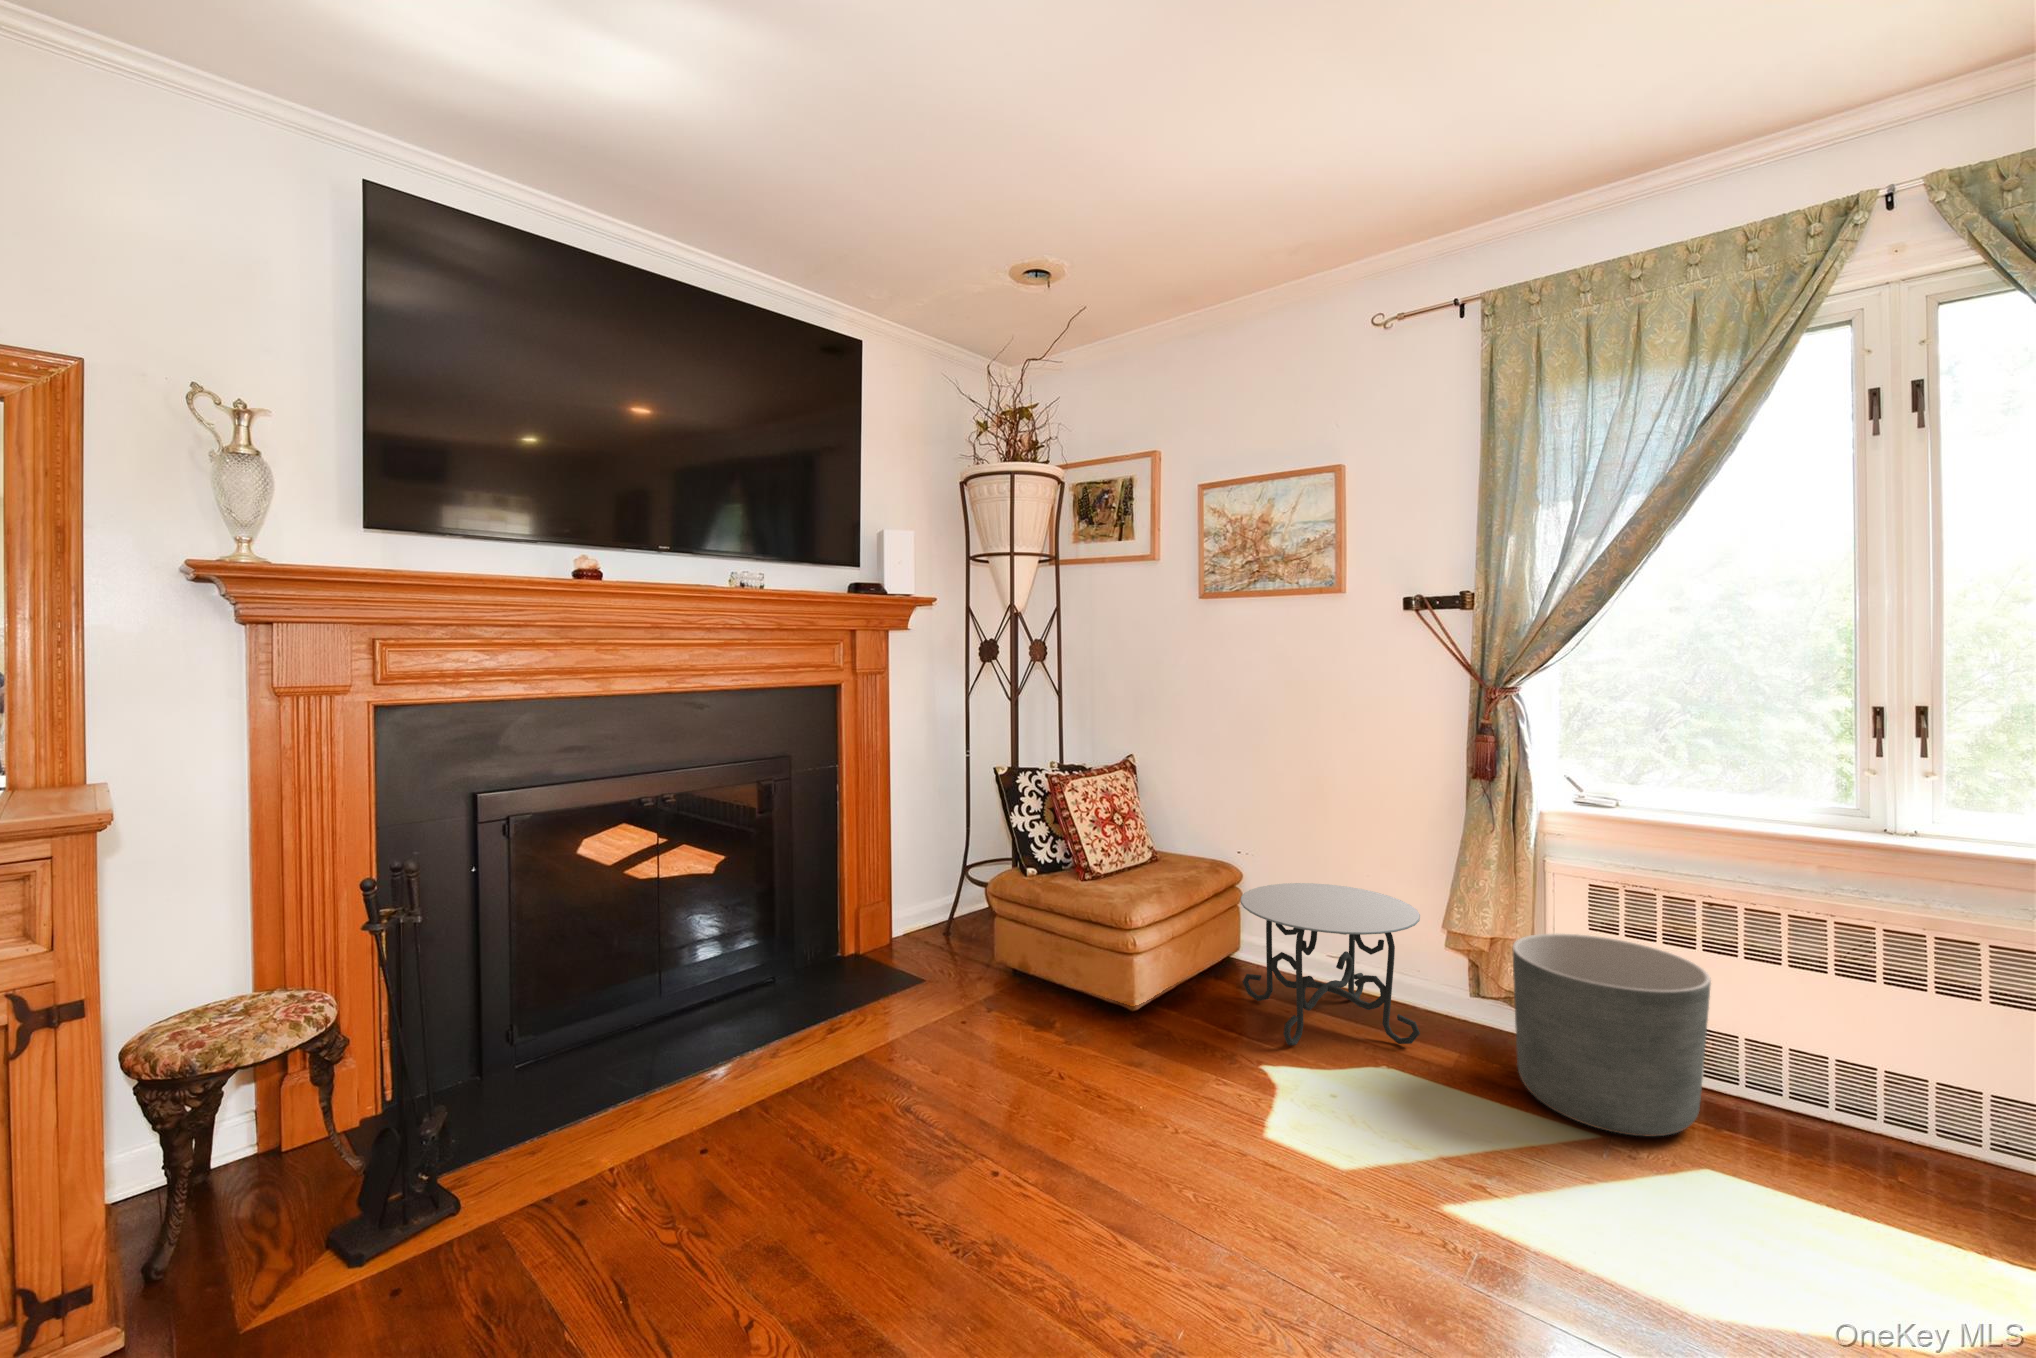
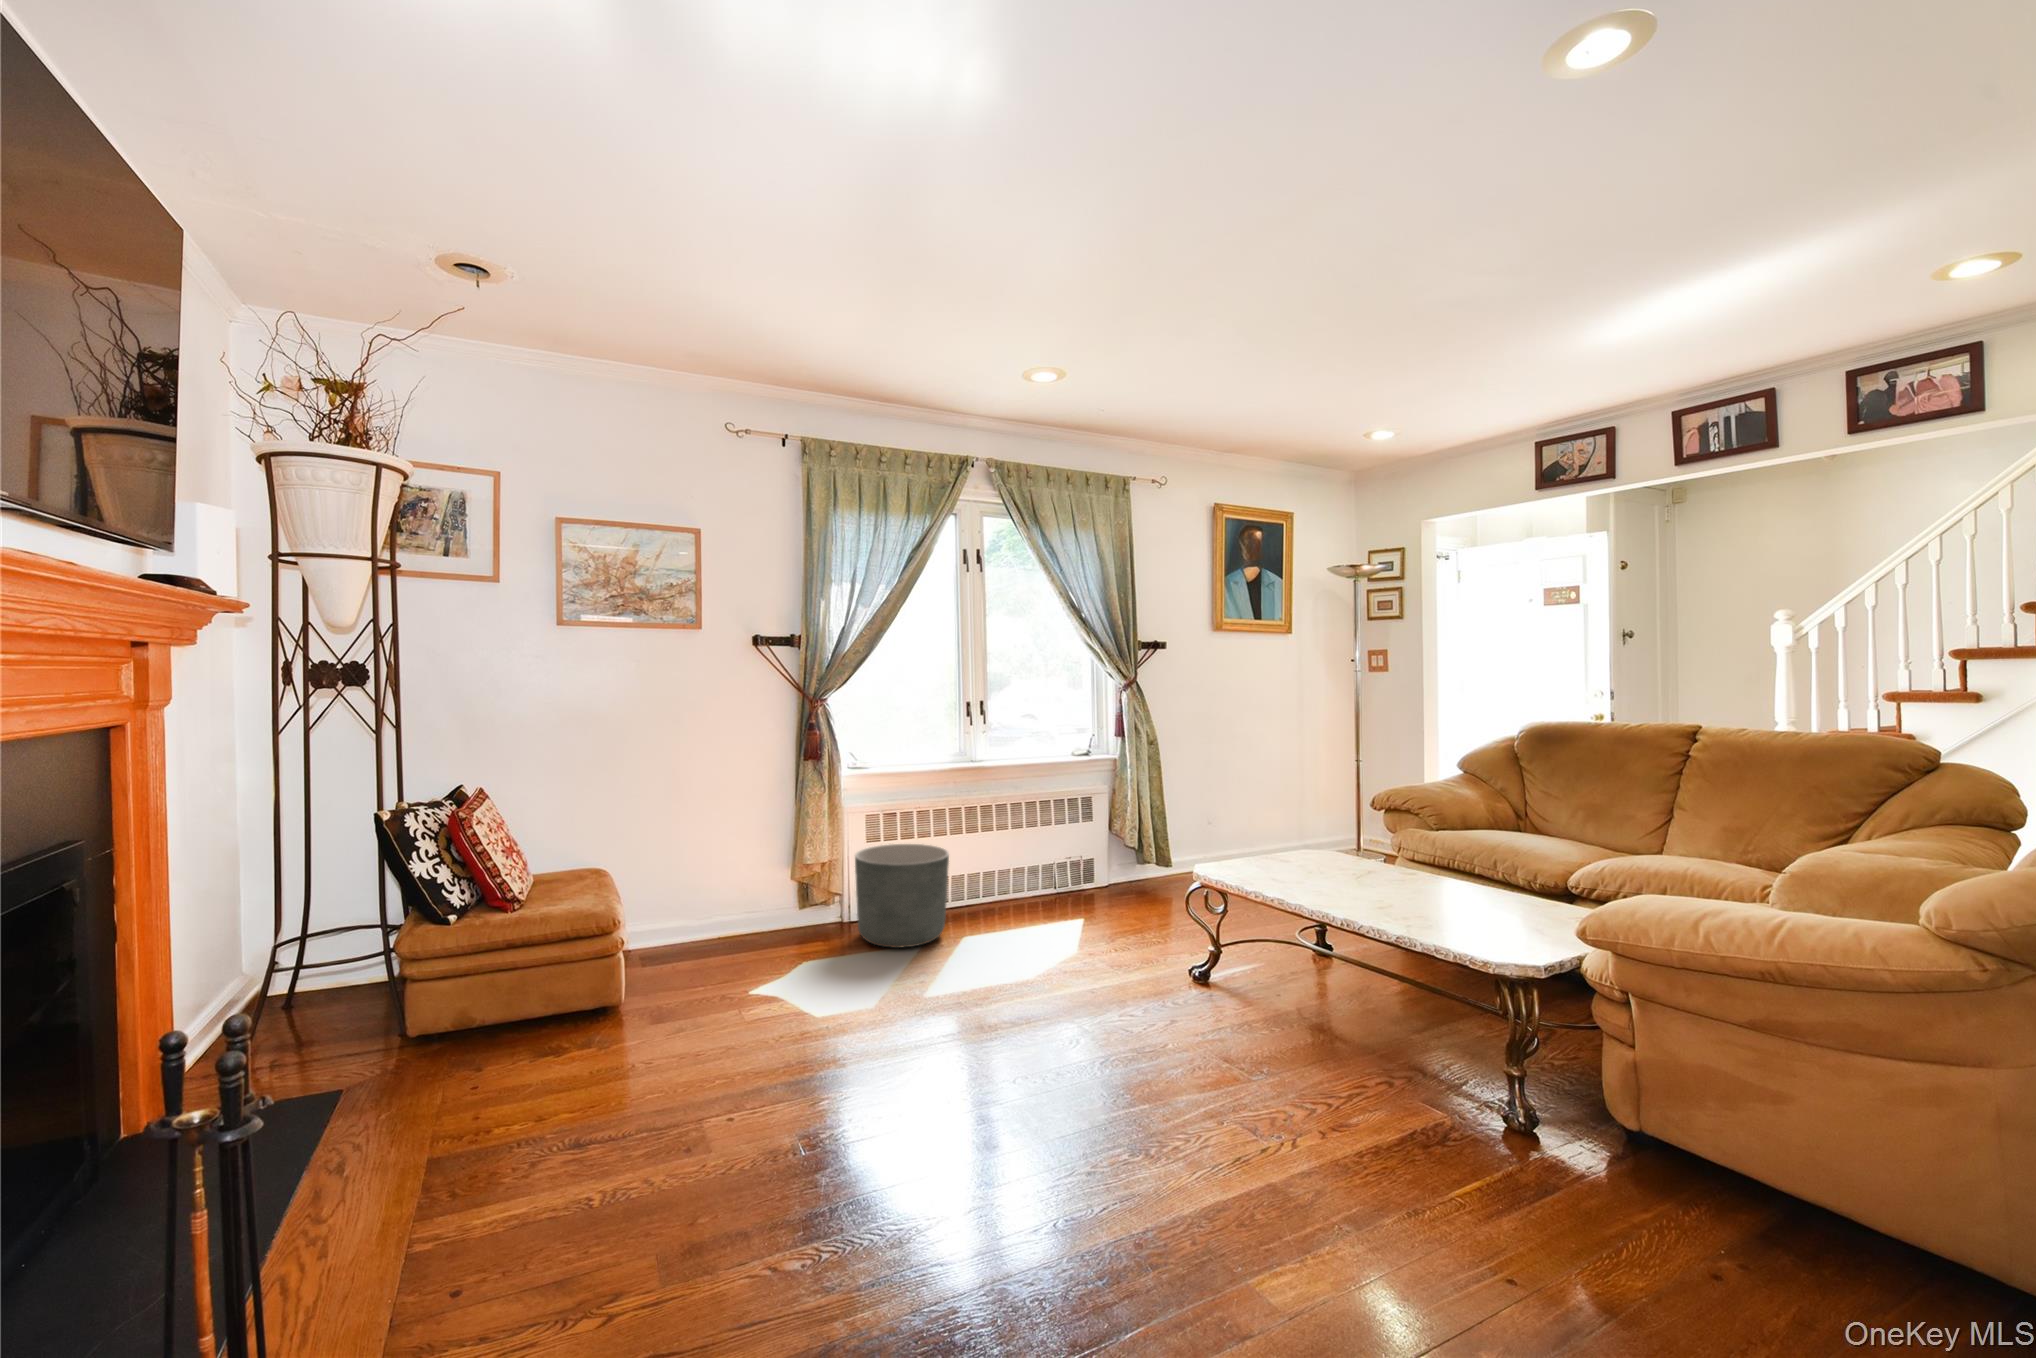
side table: present [1240,883,1420,1045] -> none [655,856,801,979]

